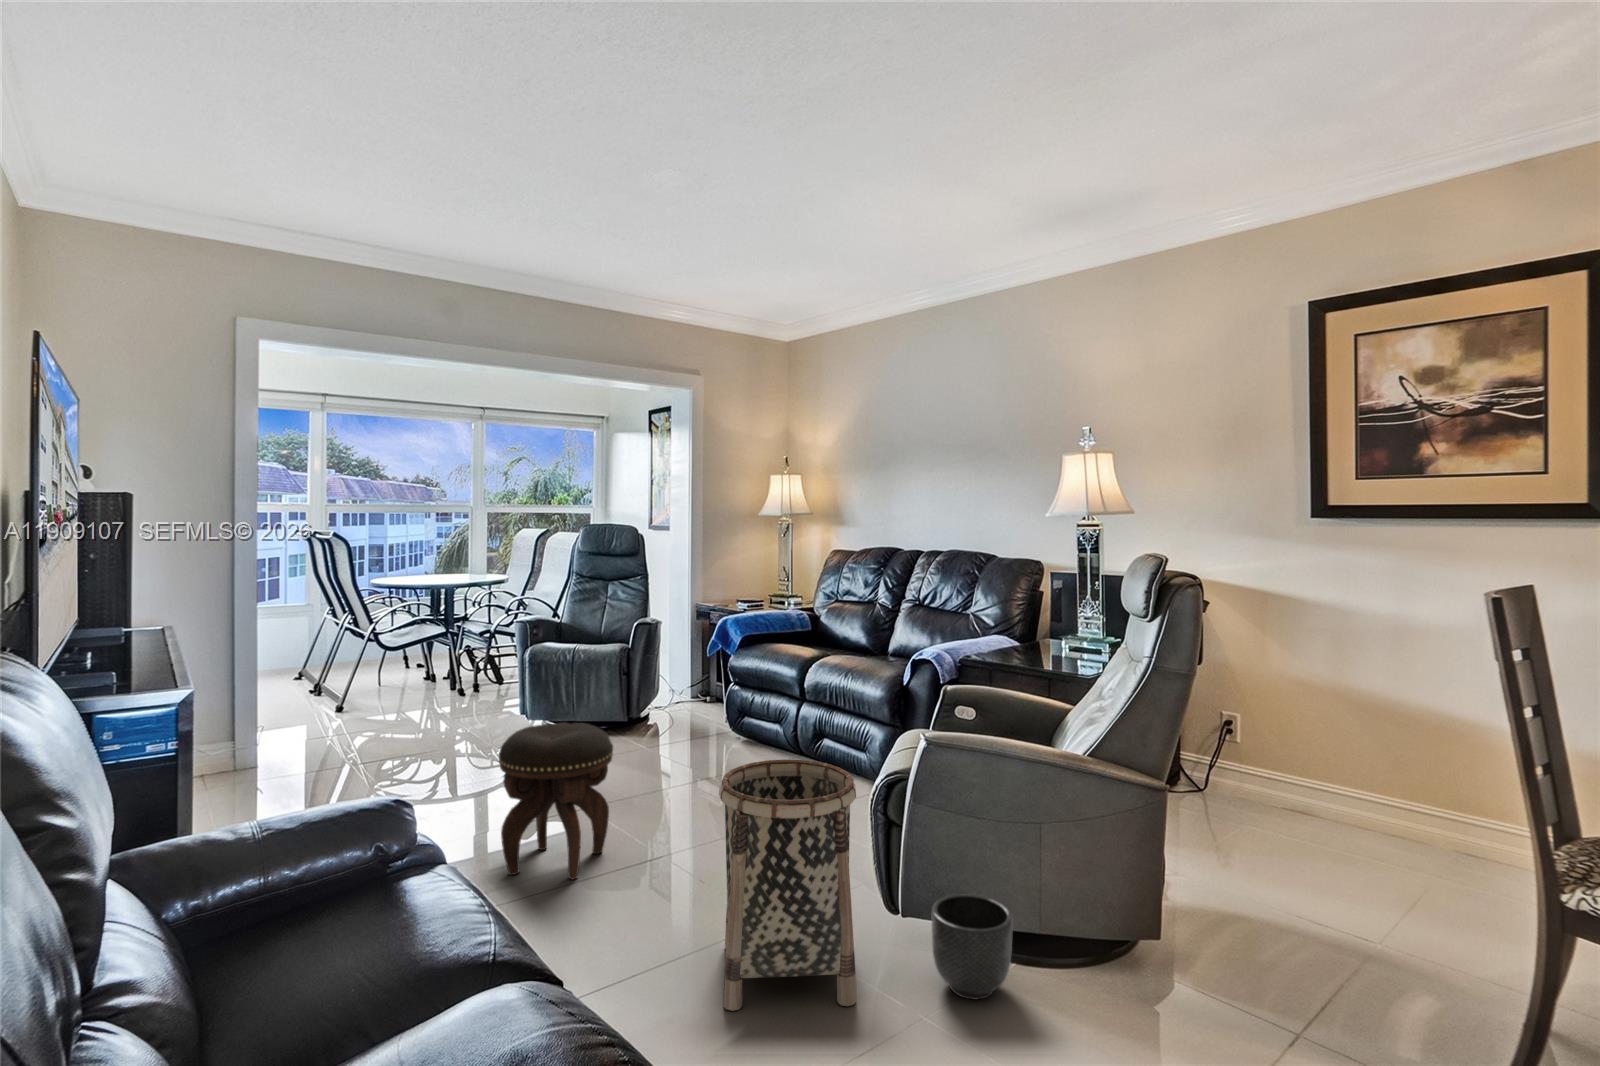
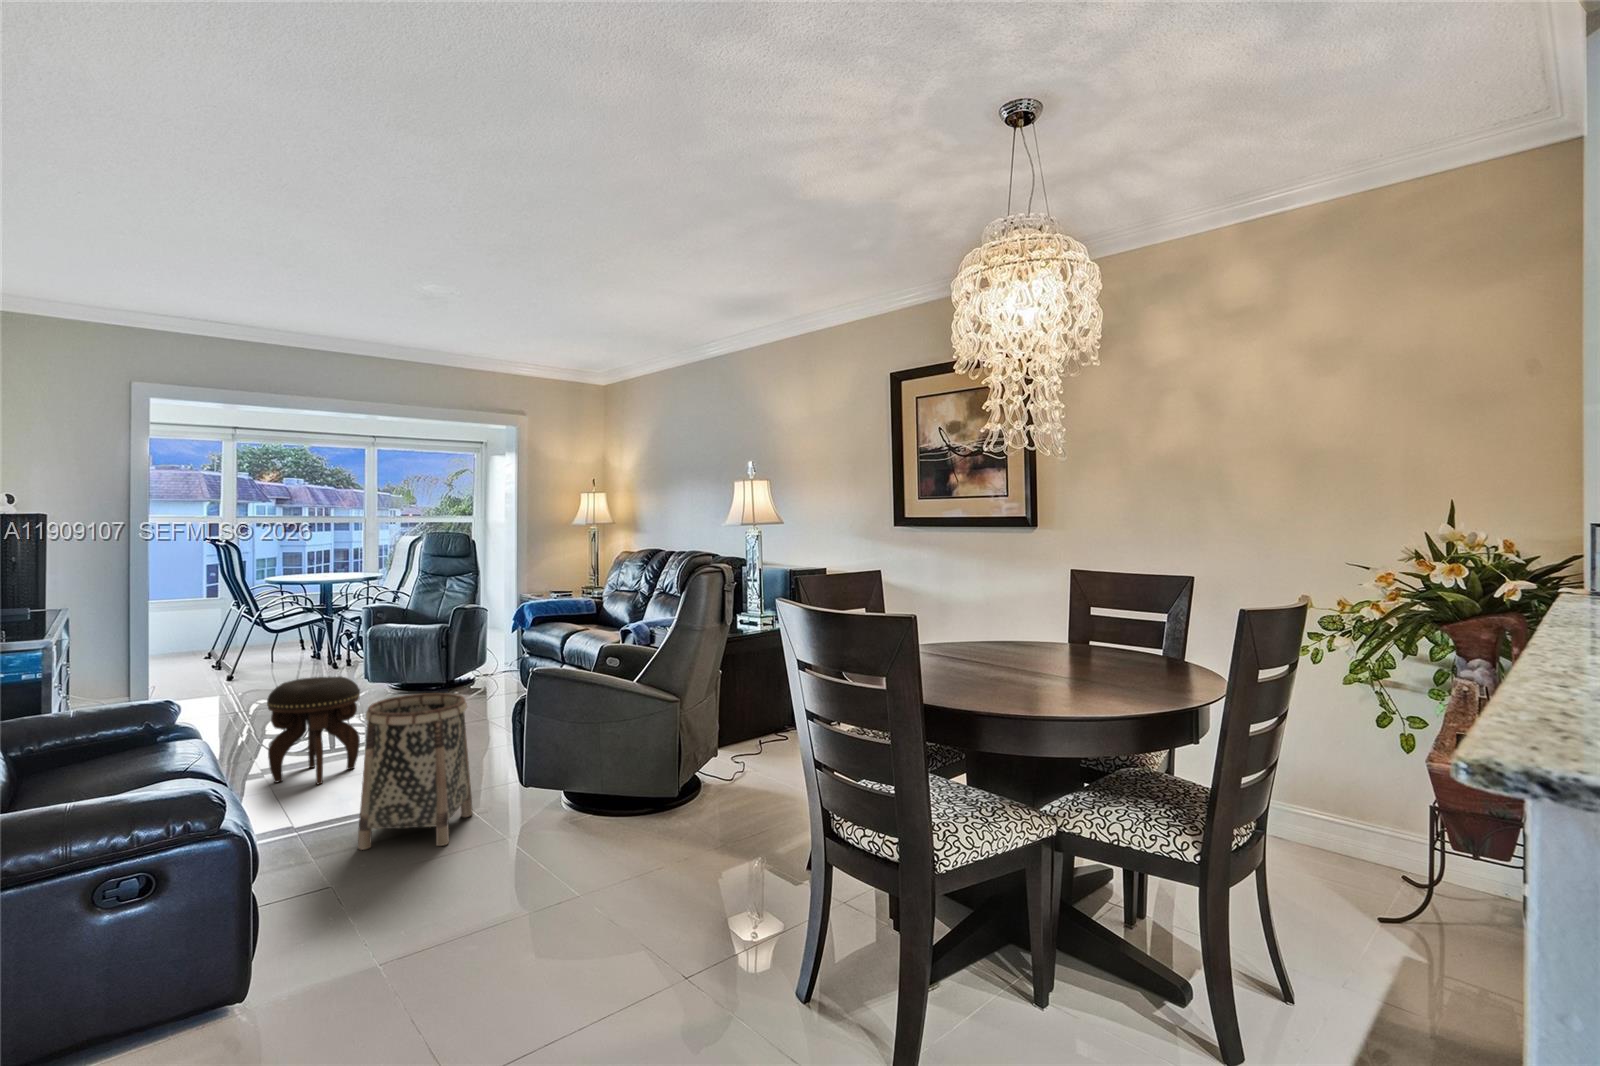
planter: present [931,894,1013,1000] -> none [505,778,560,841]

